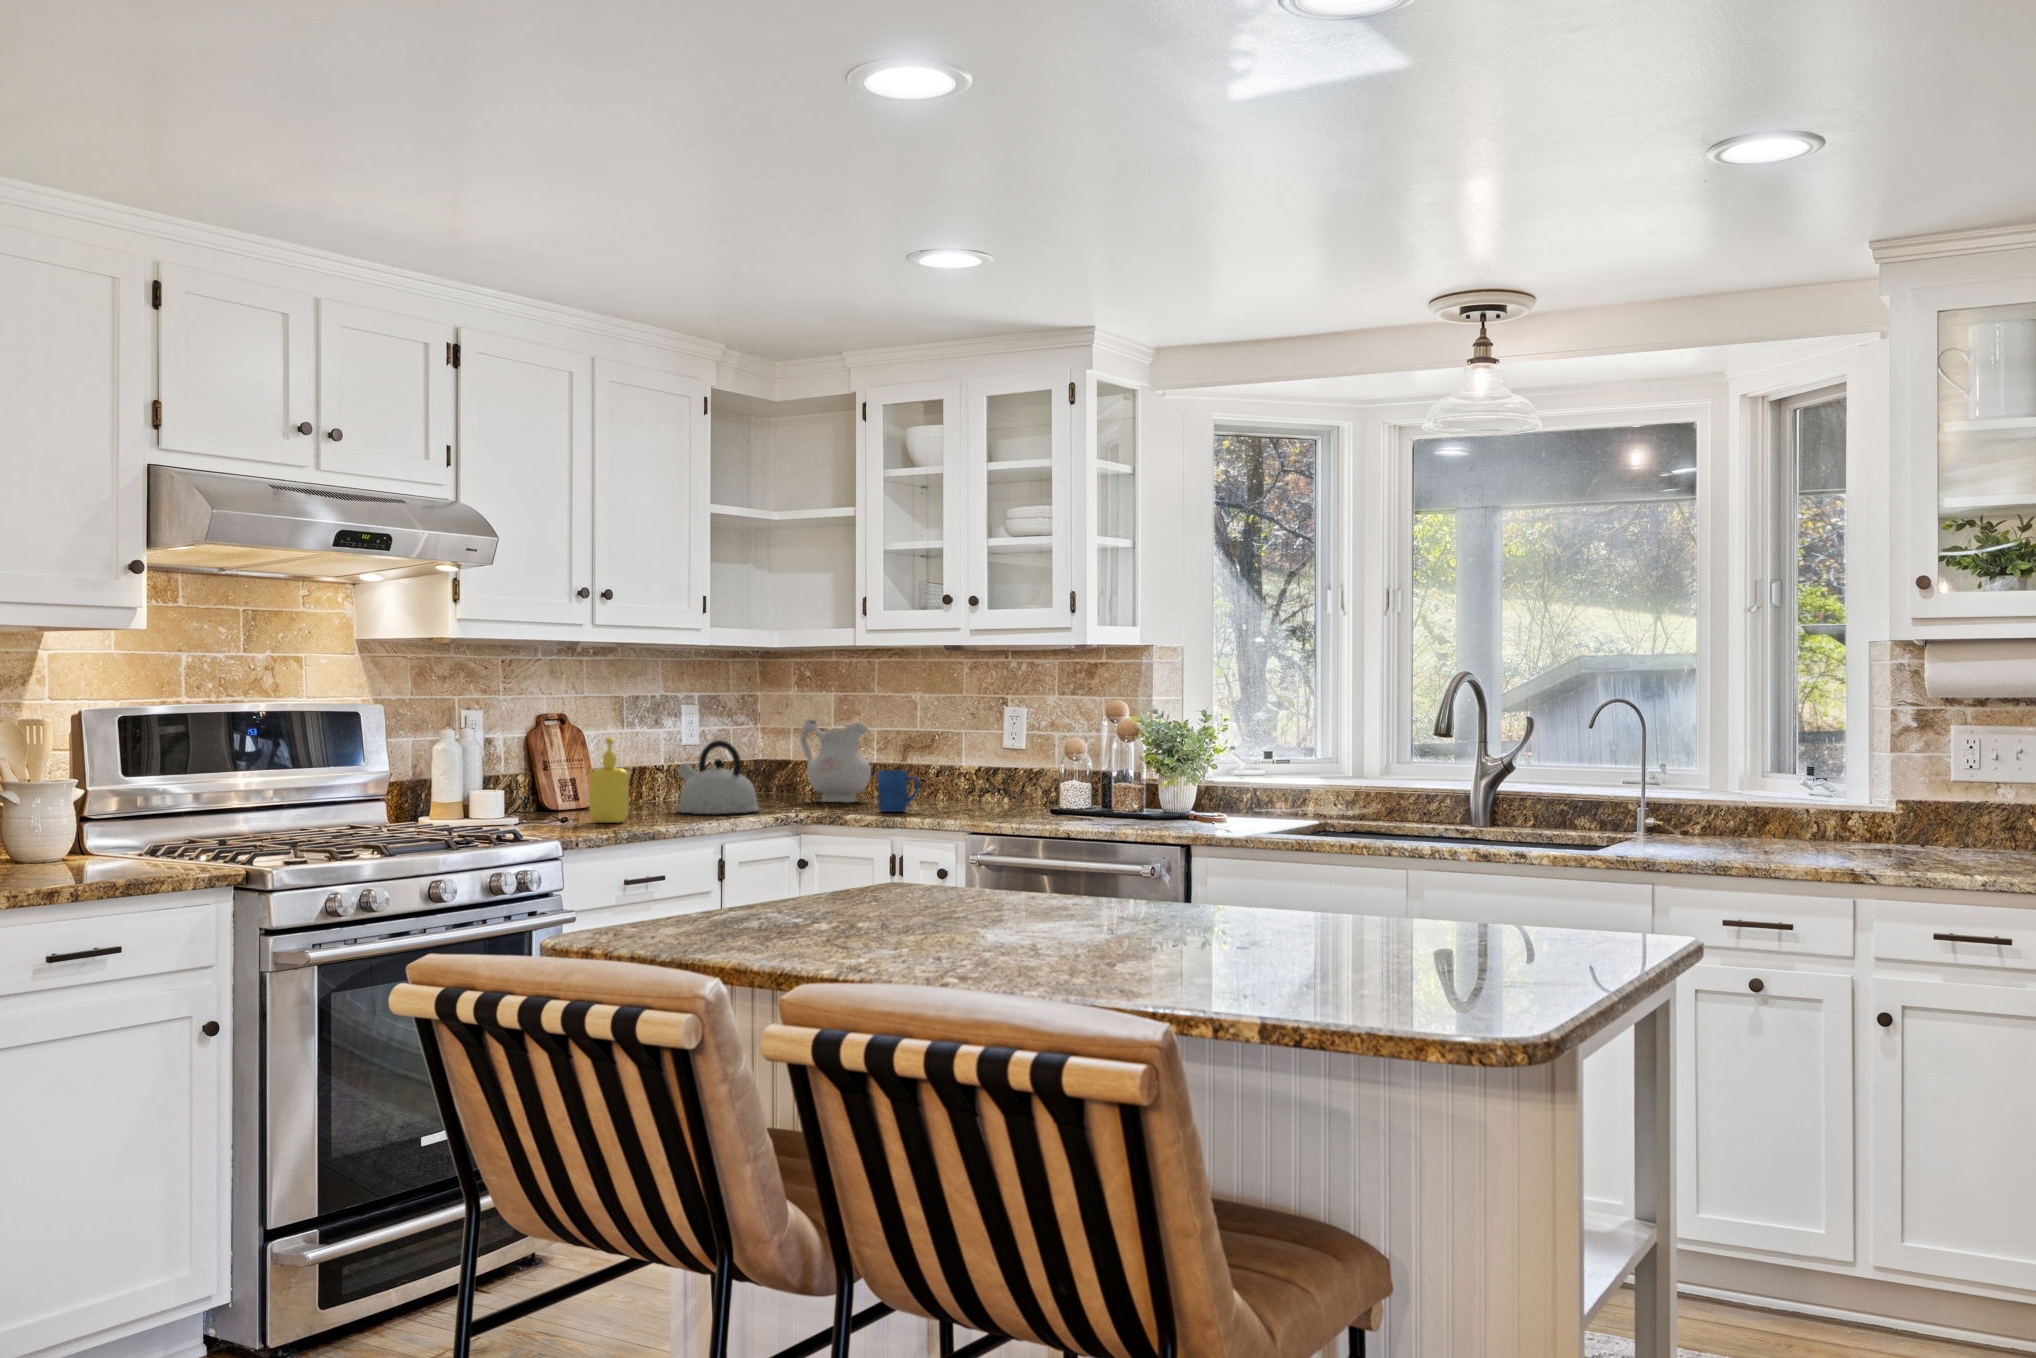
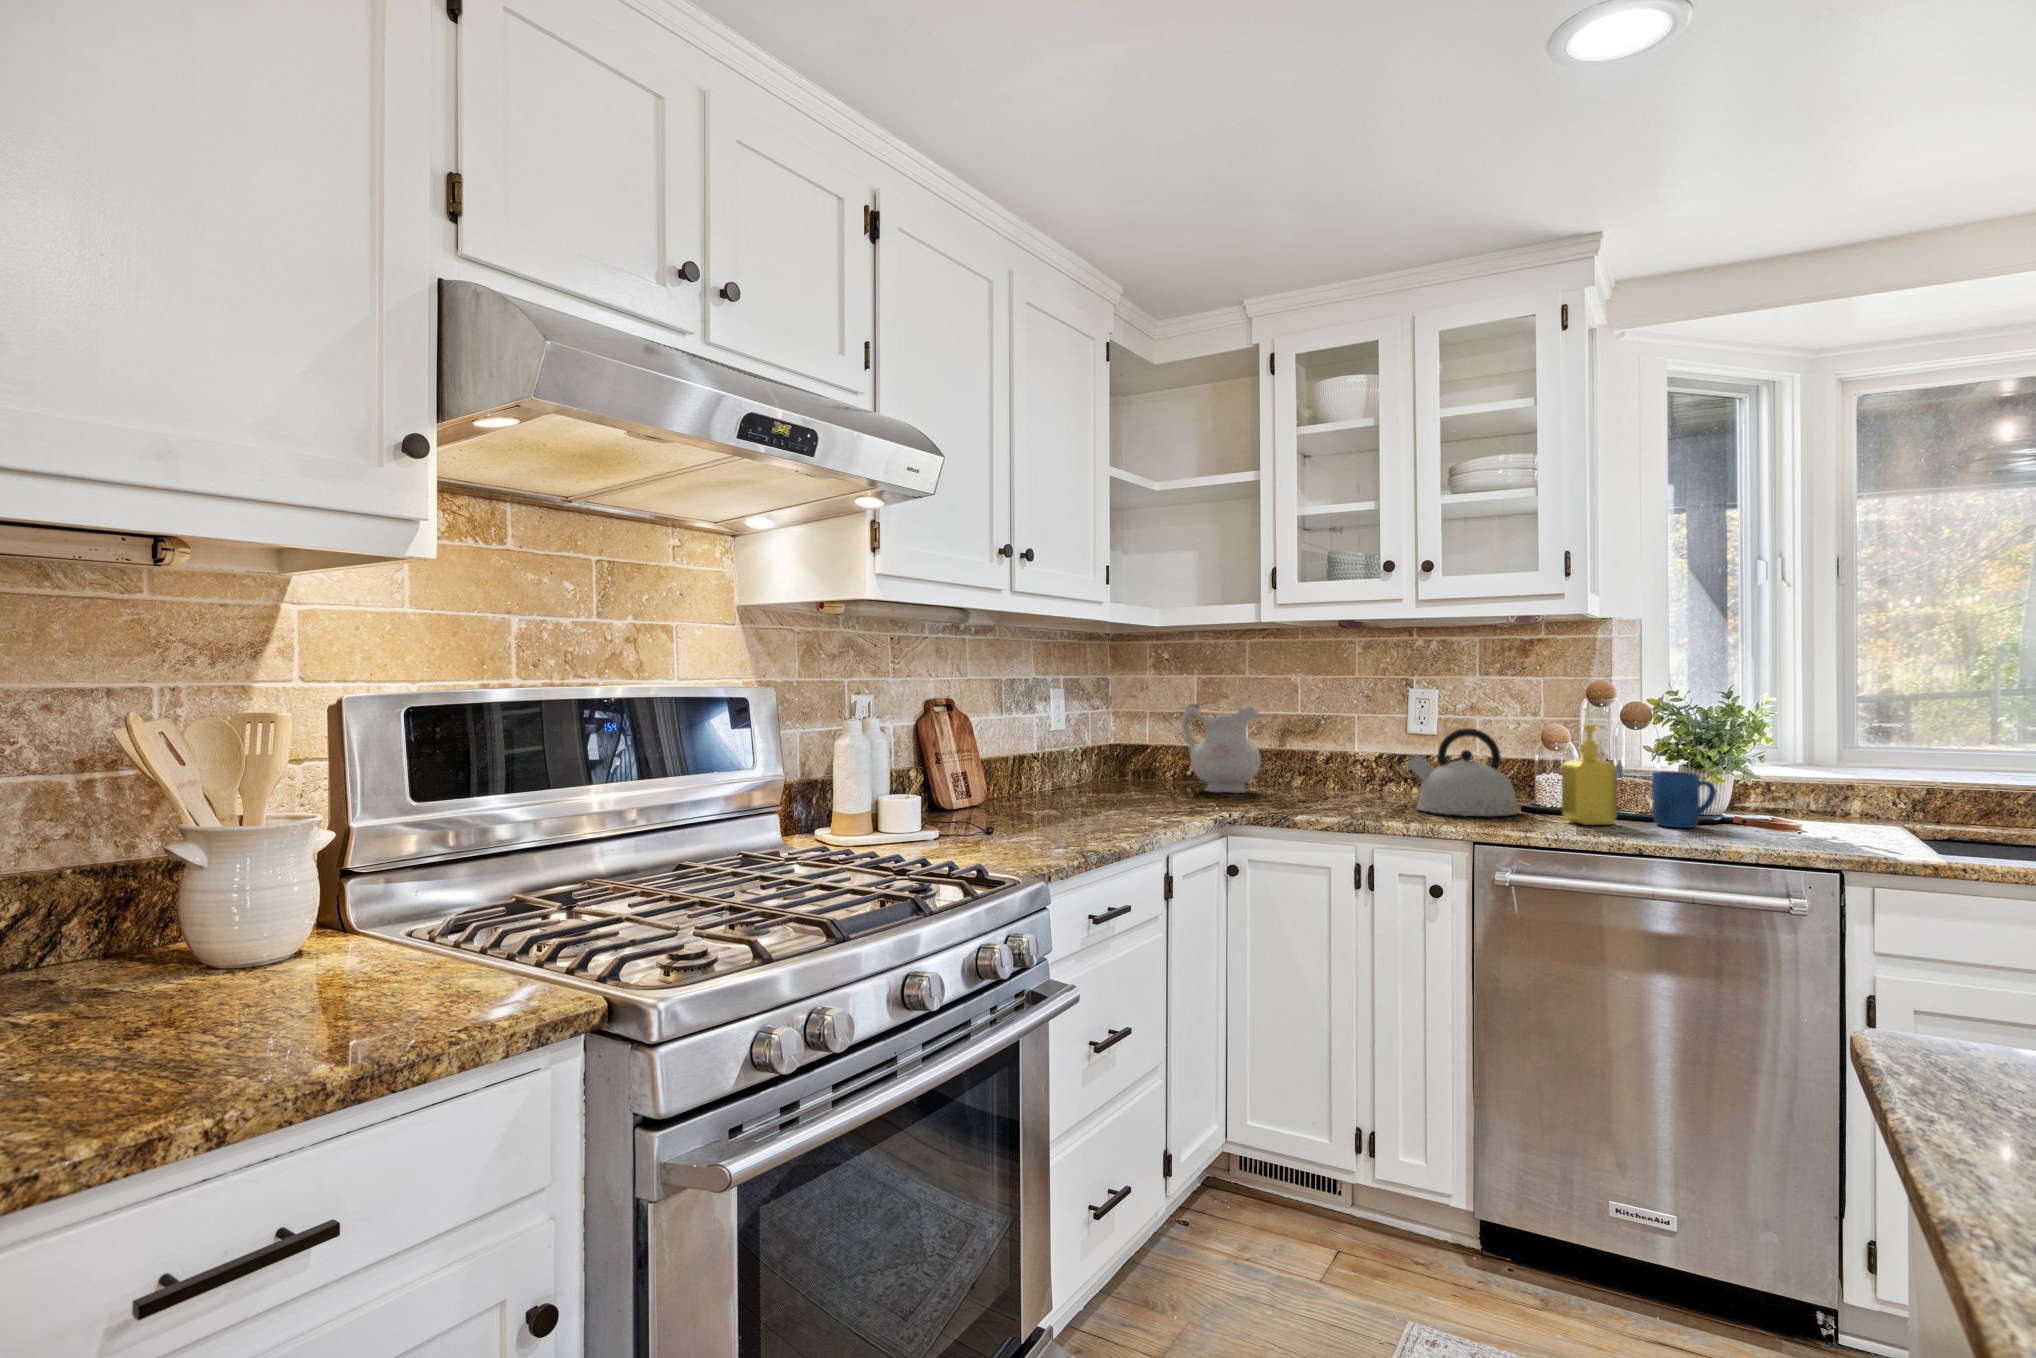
soap dispenser: present [589,738,629,823] -> present [1562,724,1617,825]
kettle: present [677,740,759,814] -> present [1407,728,1519,816]
mug: present [878,770,920,812] -> present [1652,772,1716,828]

